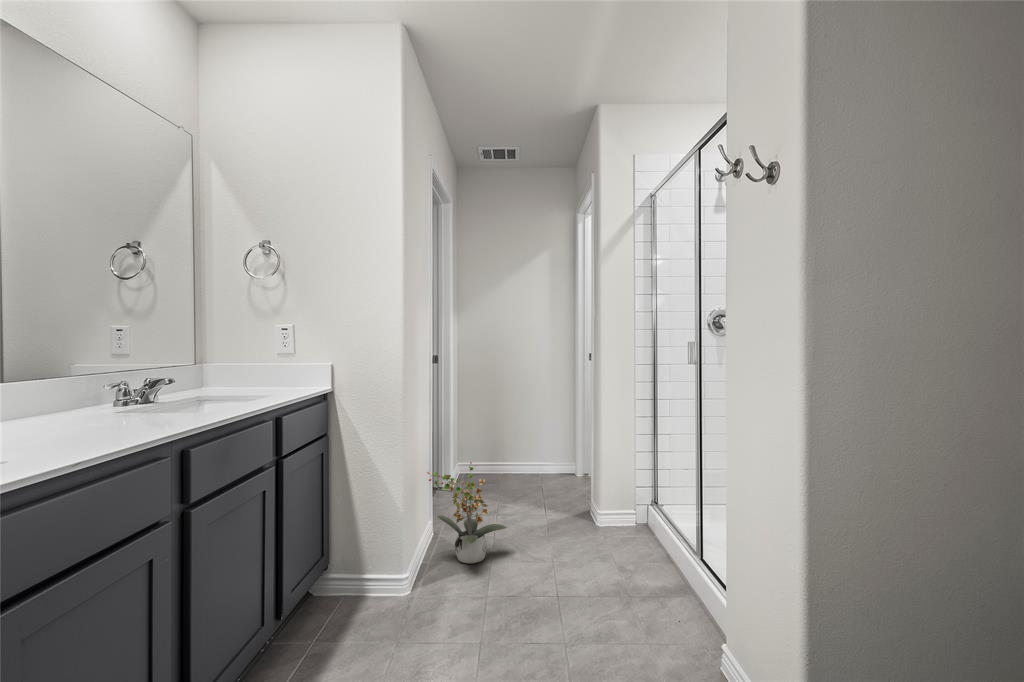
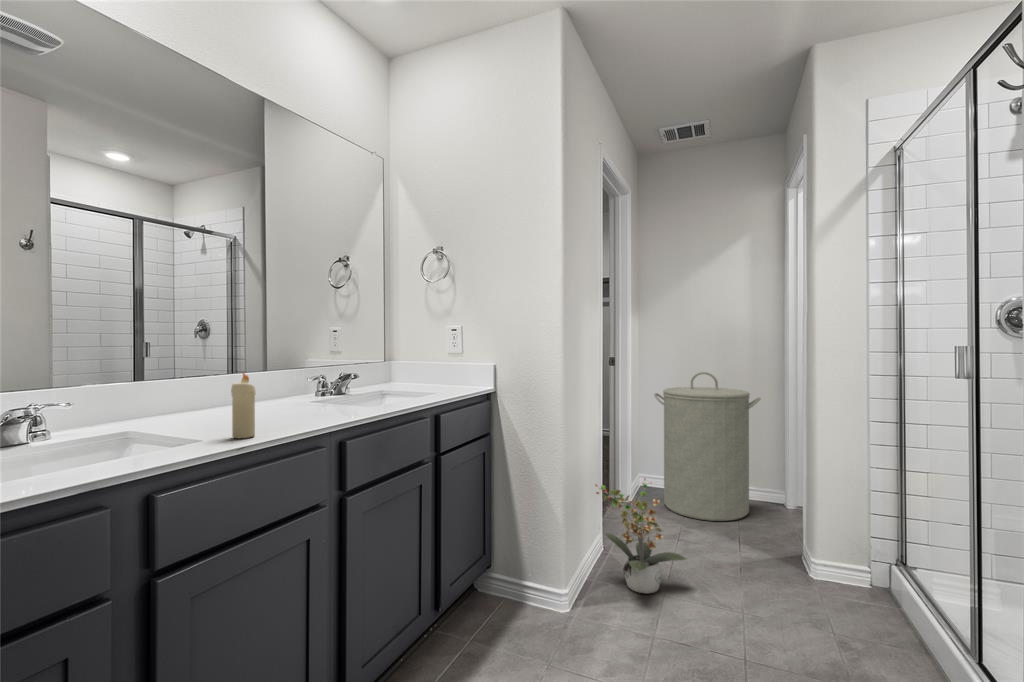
laundry hamper: none [470,366,556,494] -> present [654,372,761,521]
candle: none [47,379,81,457] -> present [231,372,256,438]

